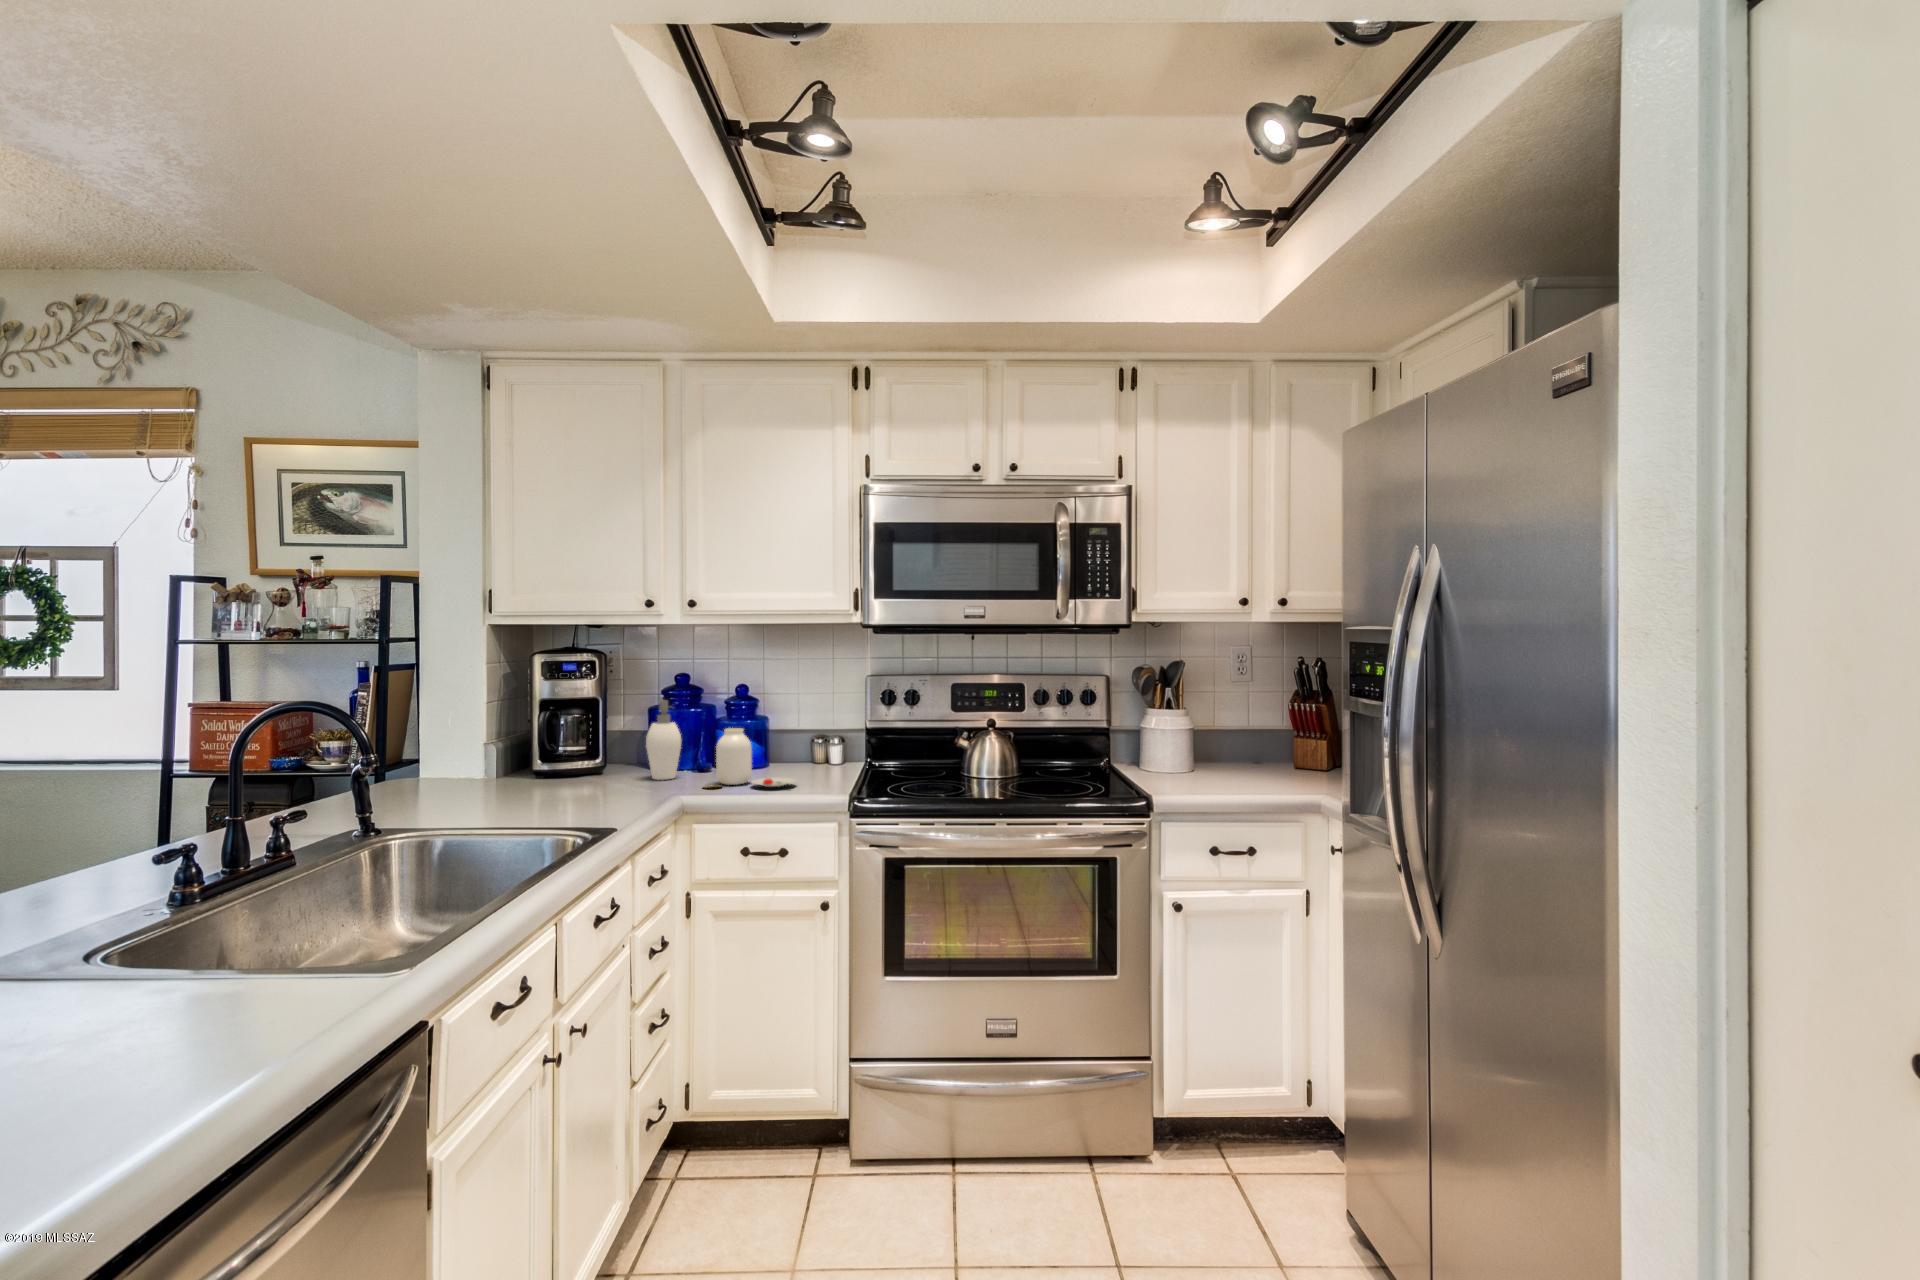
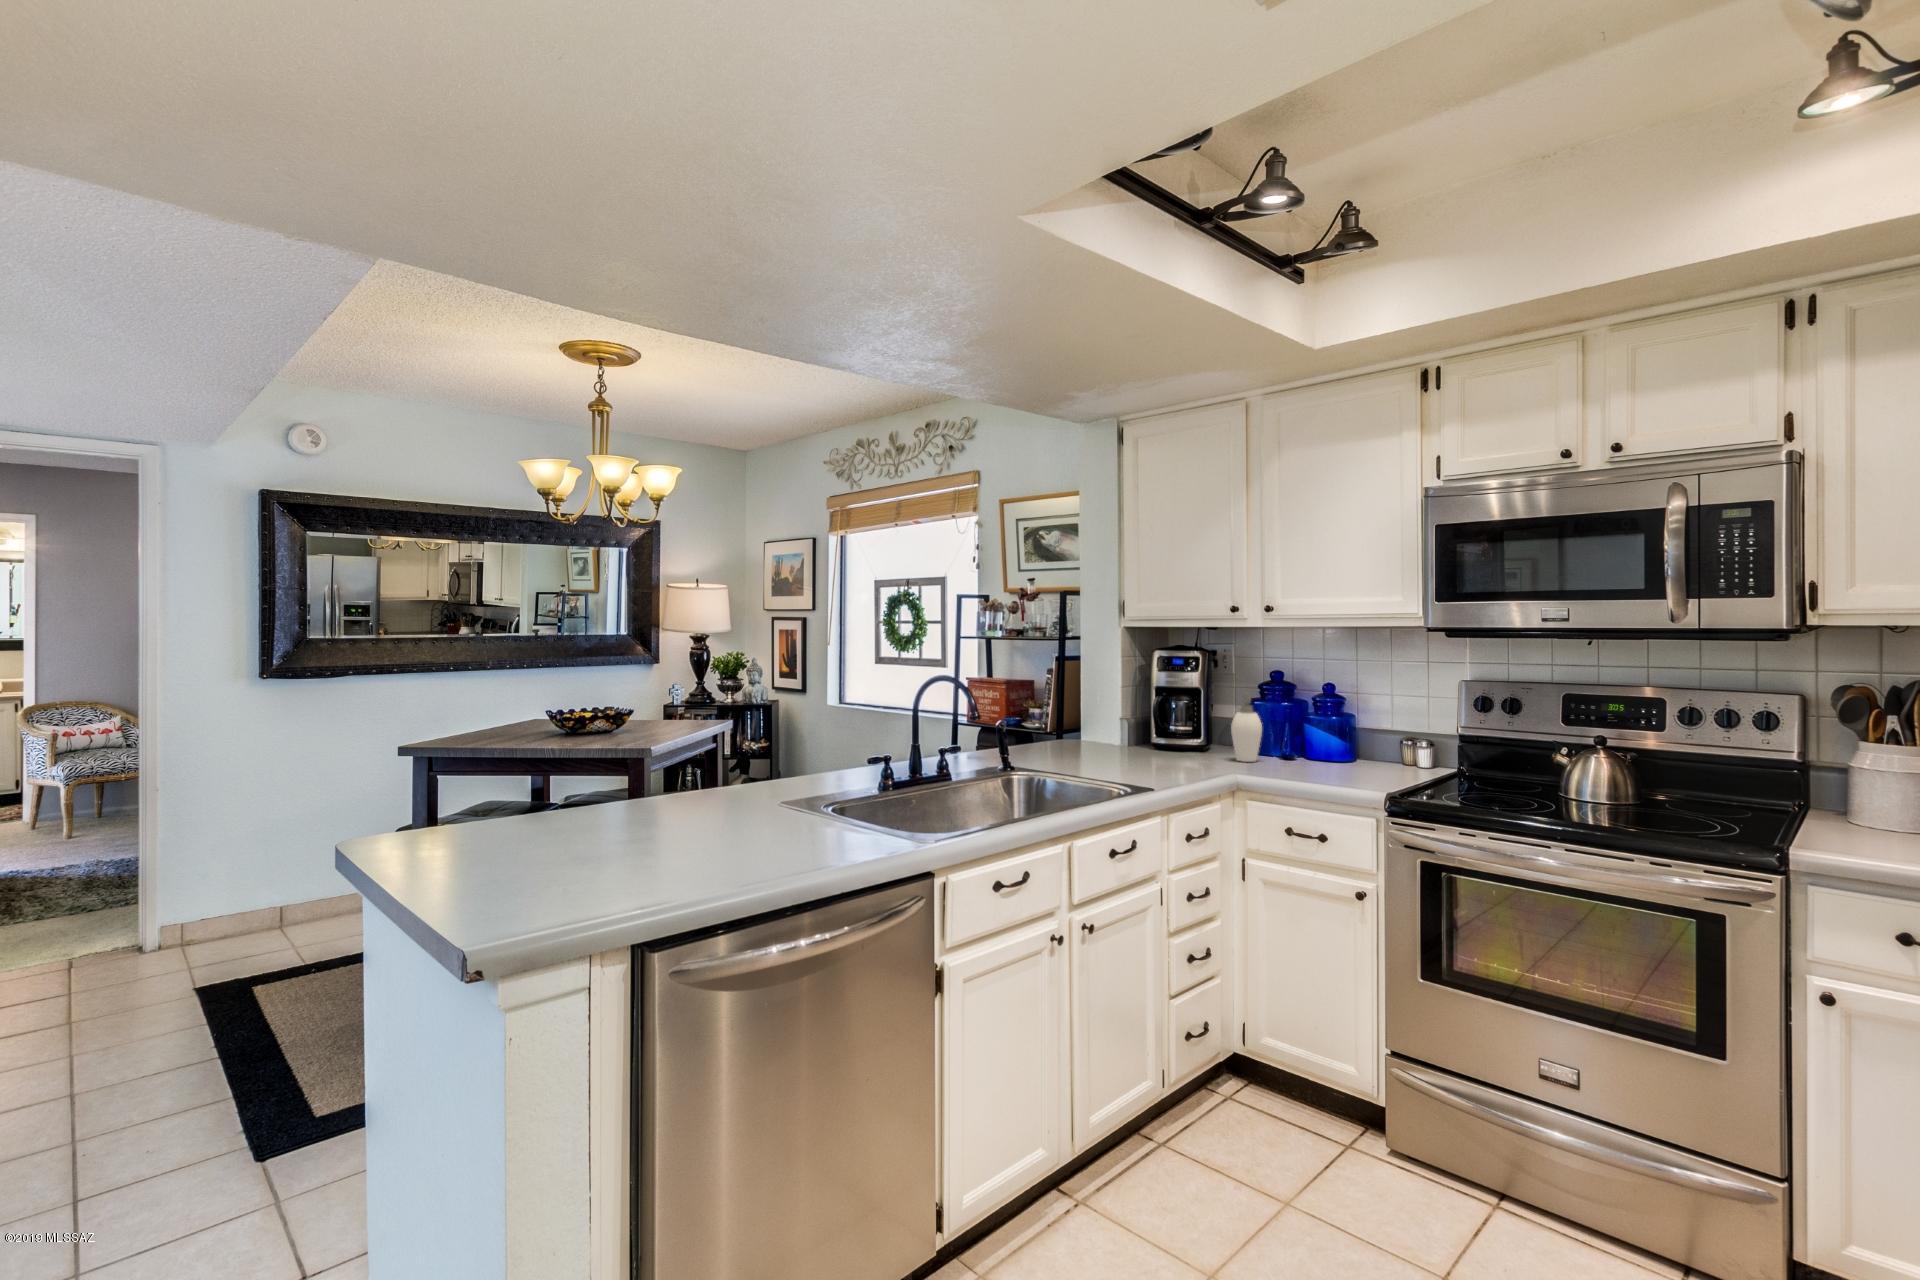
jar: present [704,728,796,788] -> none [1266,721,1354,778]

